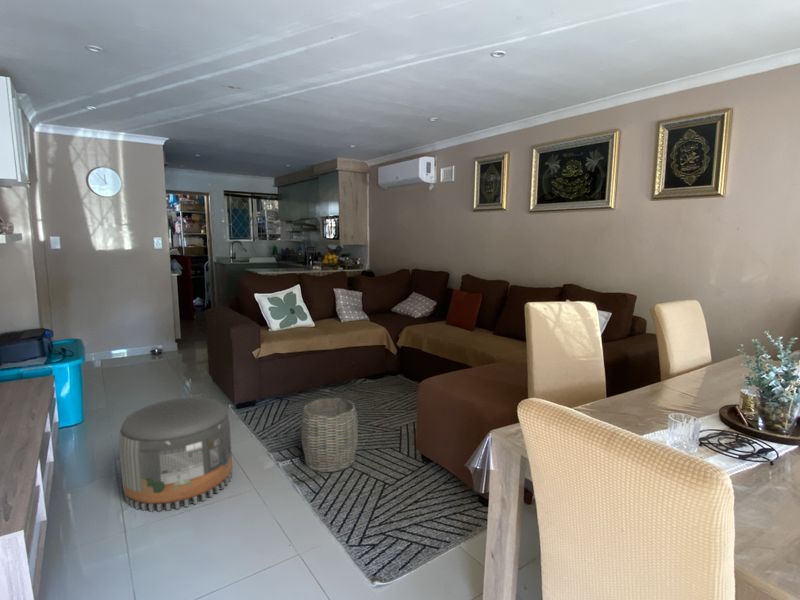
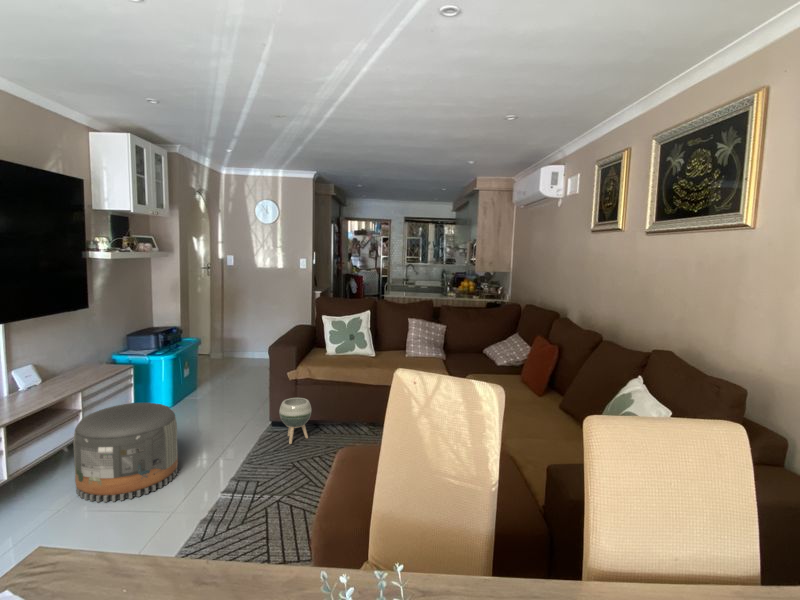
planter: none [271,371,303,416] -> present [279,398,311,444]
woven basket: present [301,398,358,472] -> none [213,435,277,519]

